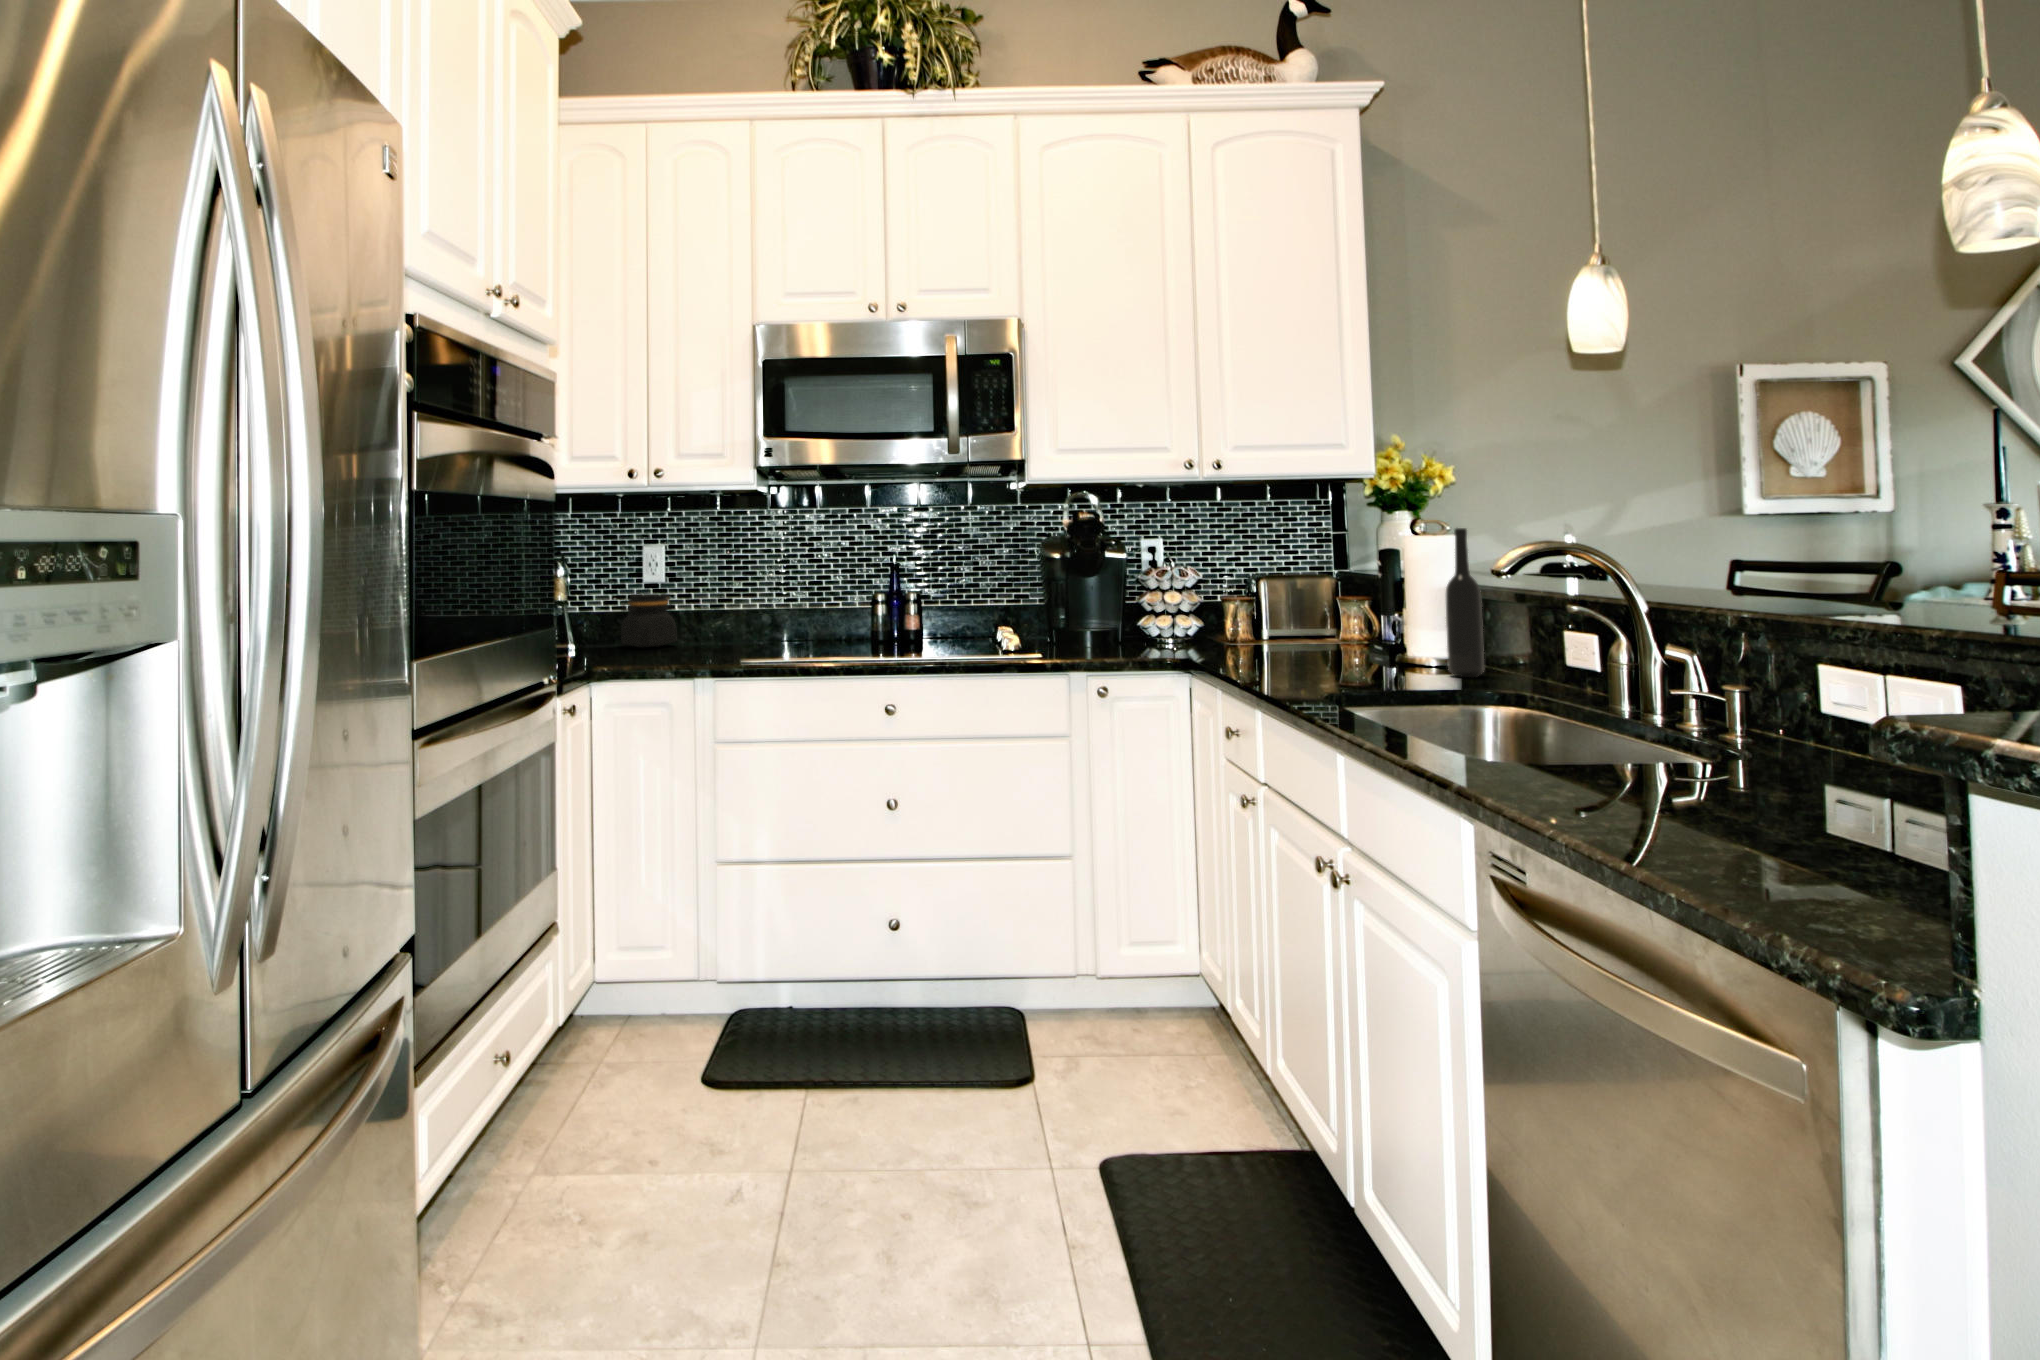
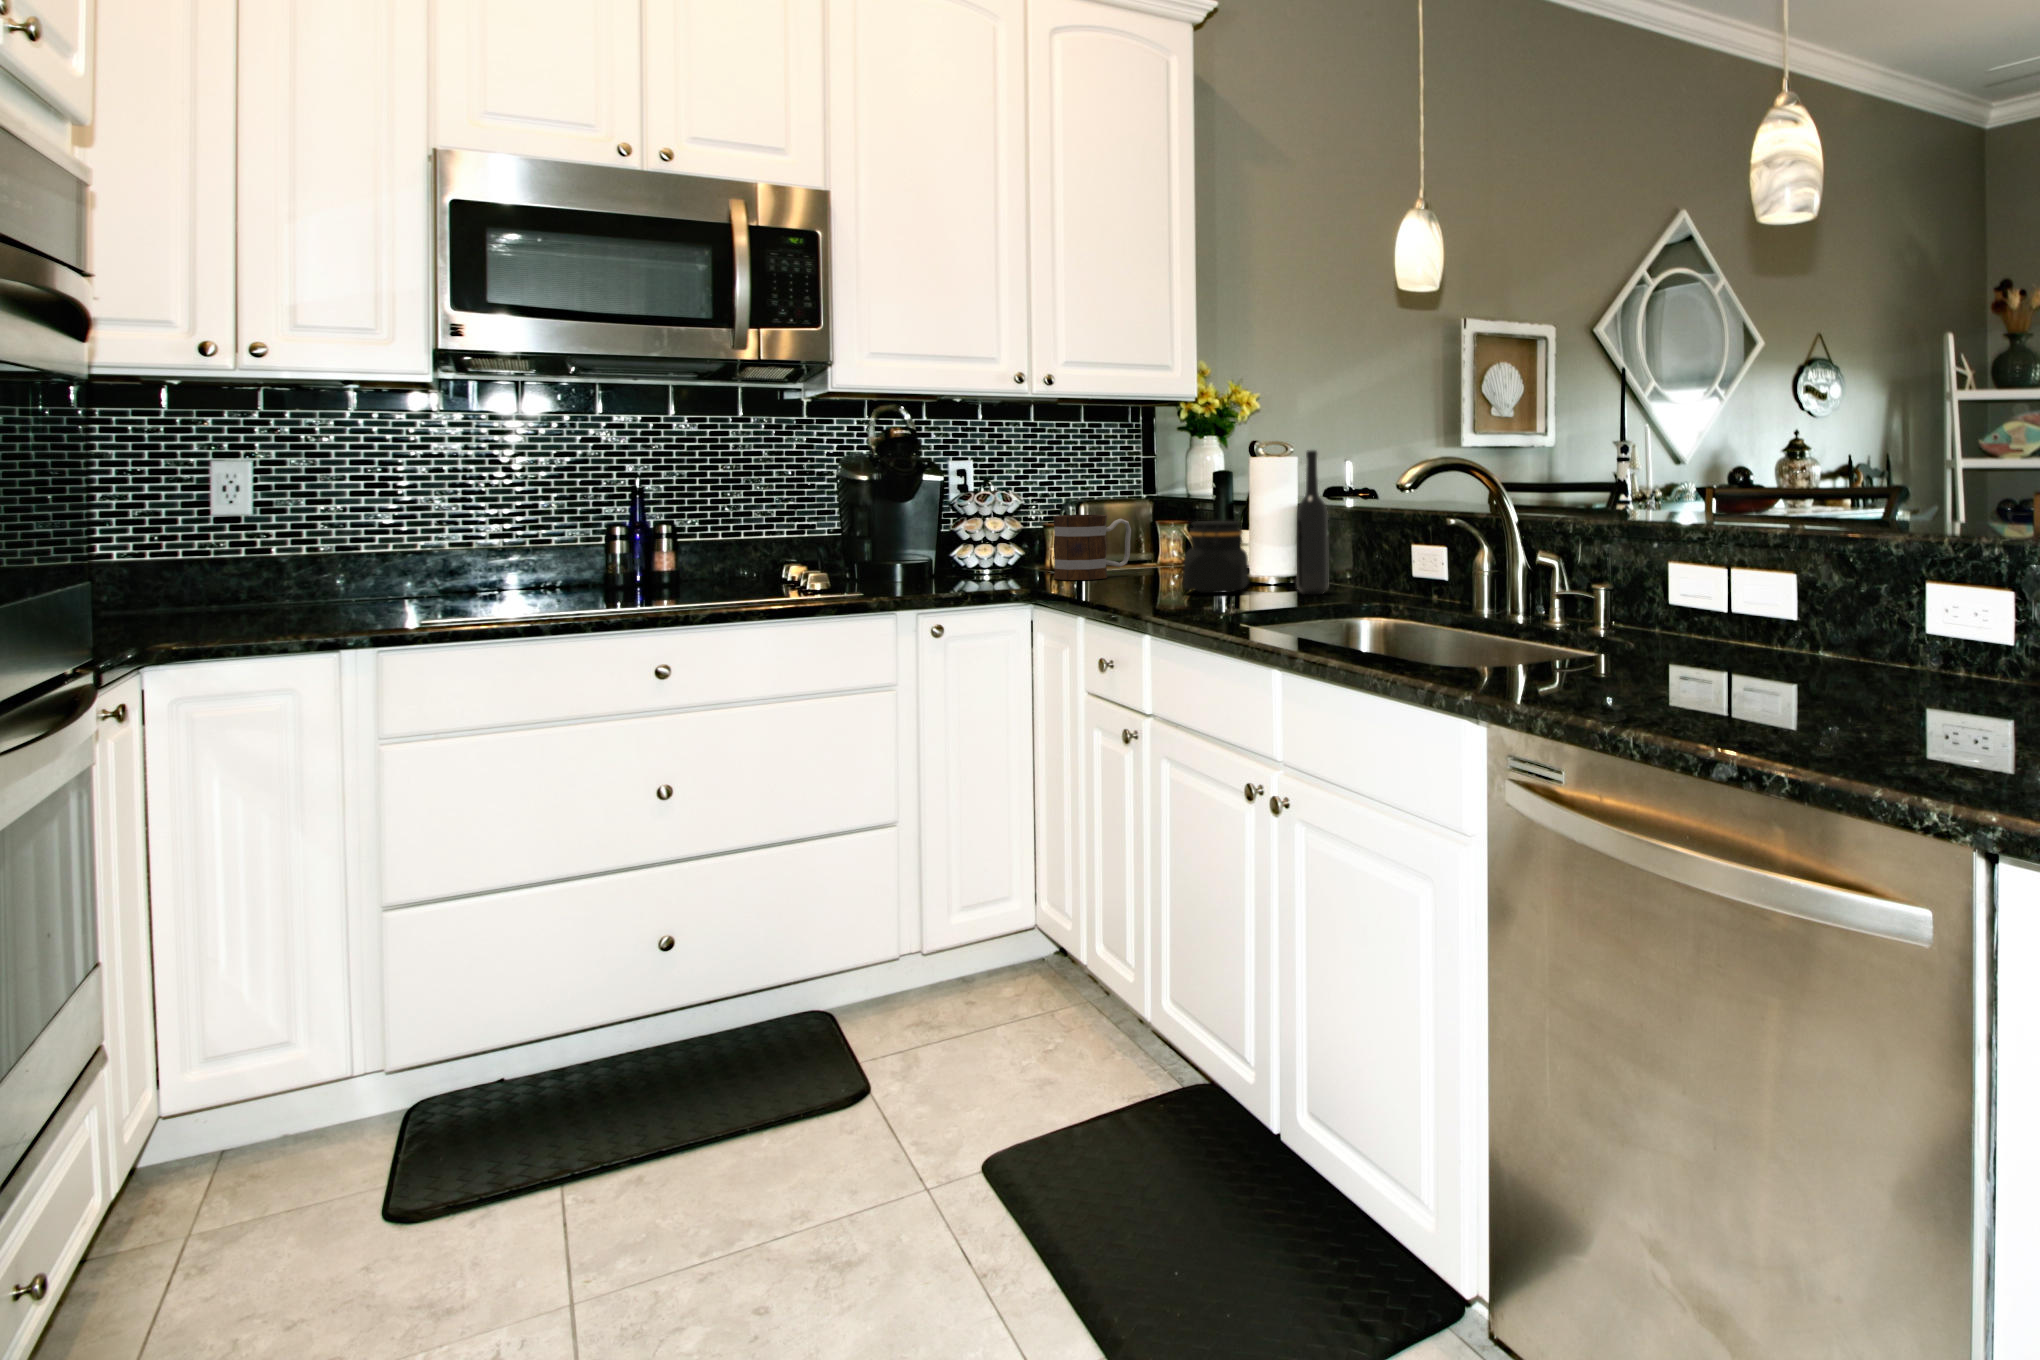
mug: none [1223,588,1302,650] -> present [1053,515,1131,580]
jar: present [621,593,676,648] -> present [1183,521,1249,593]

